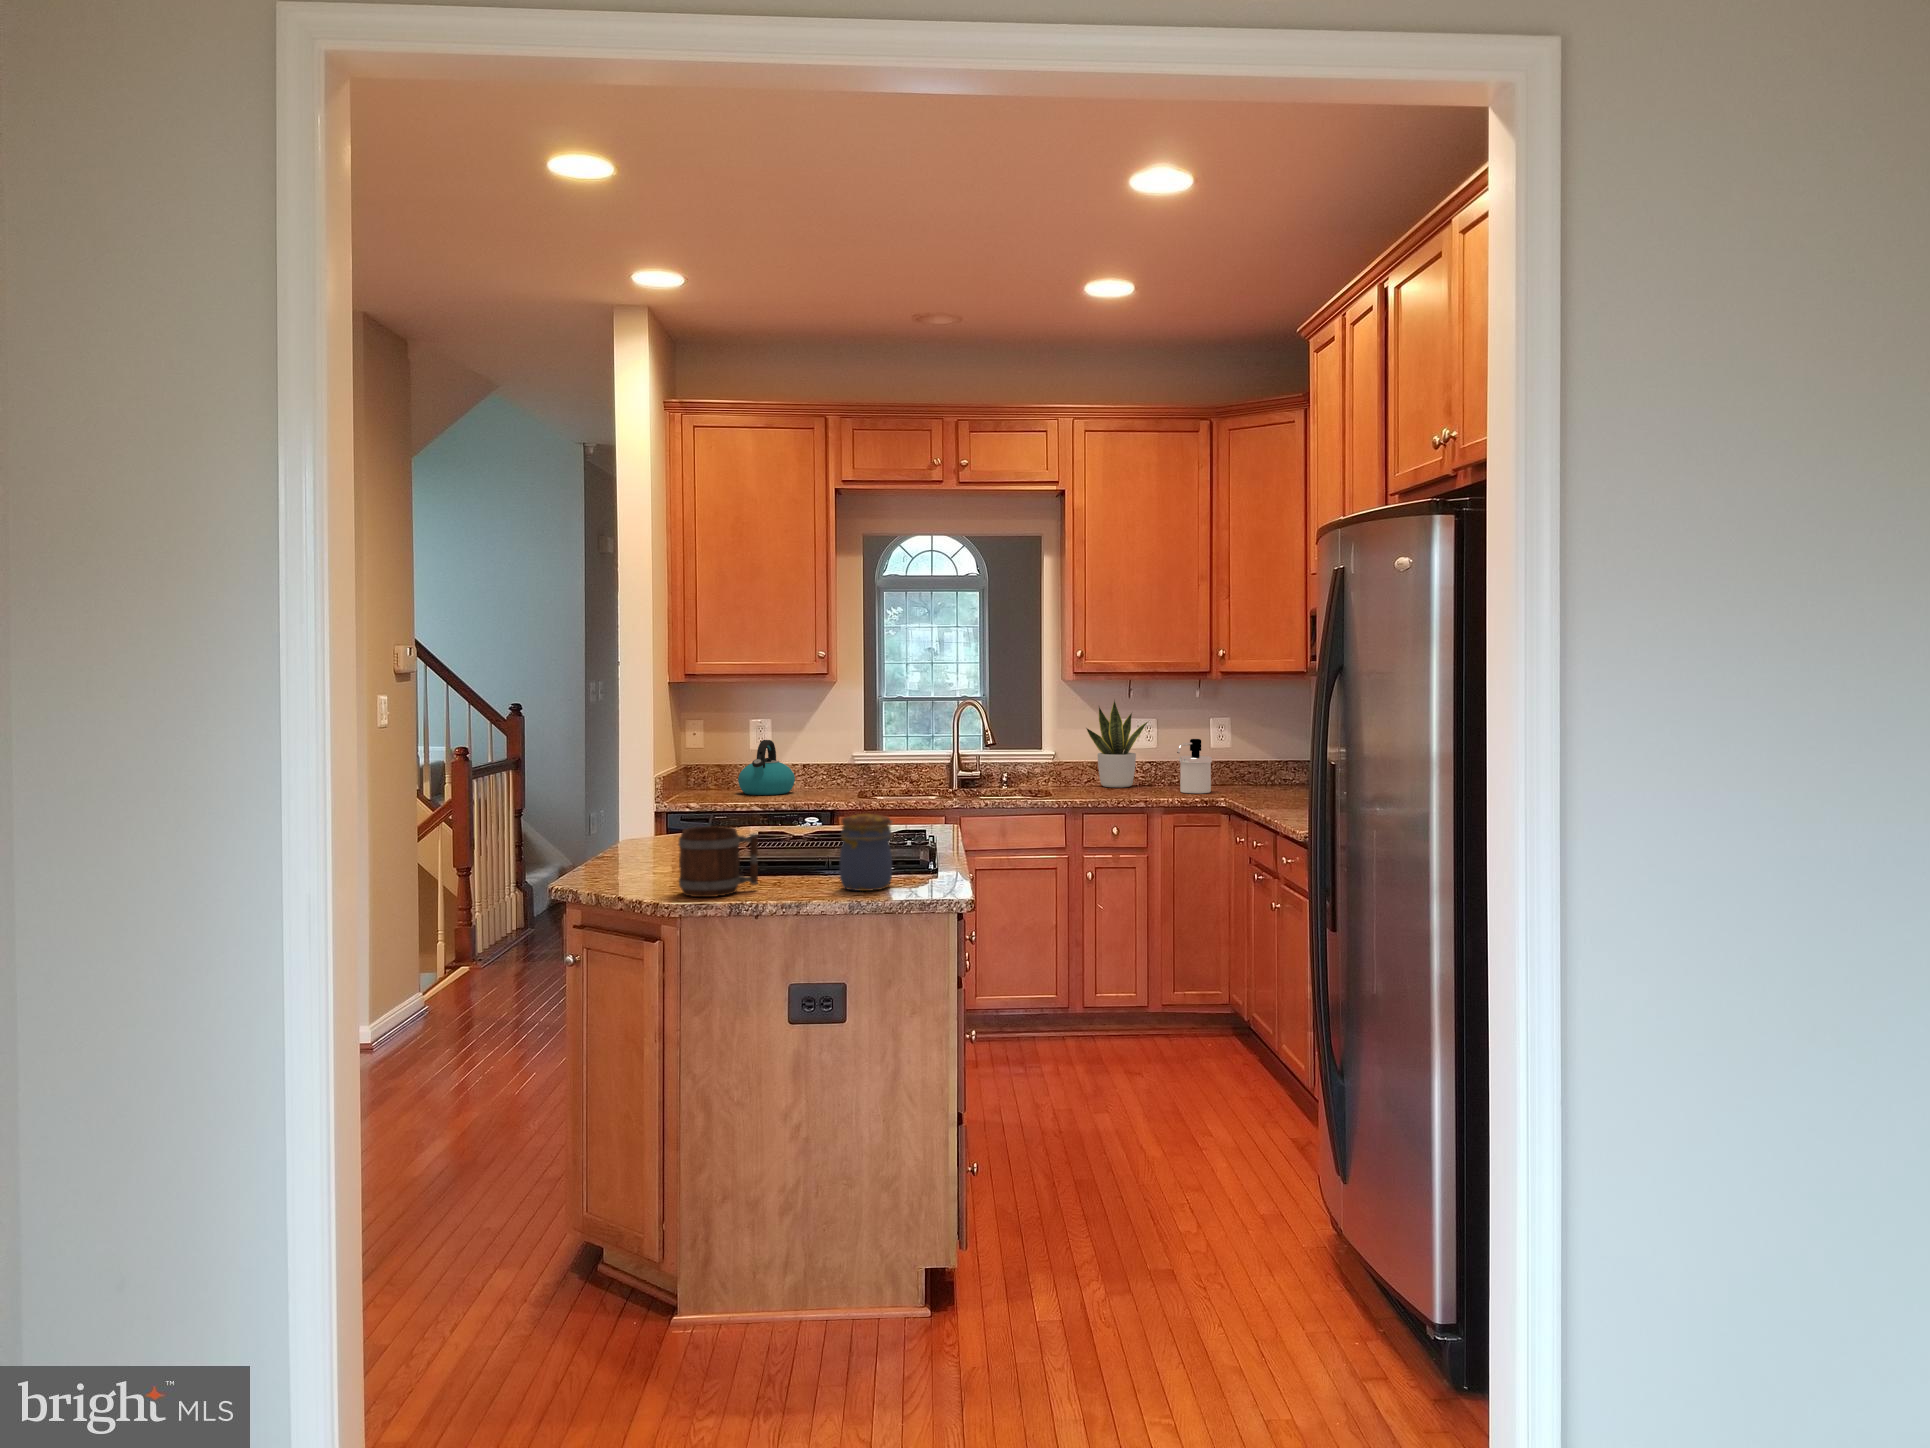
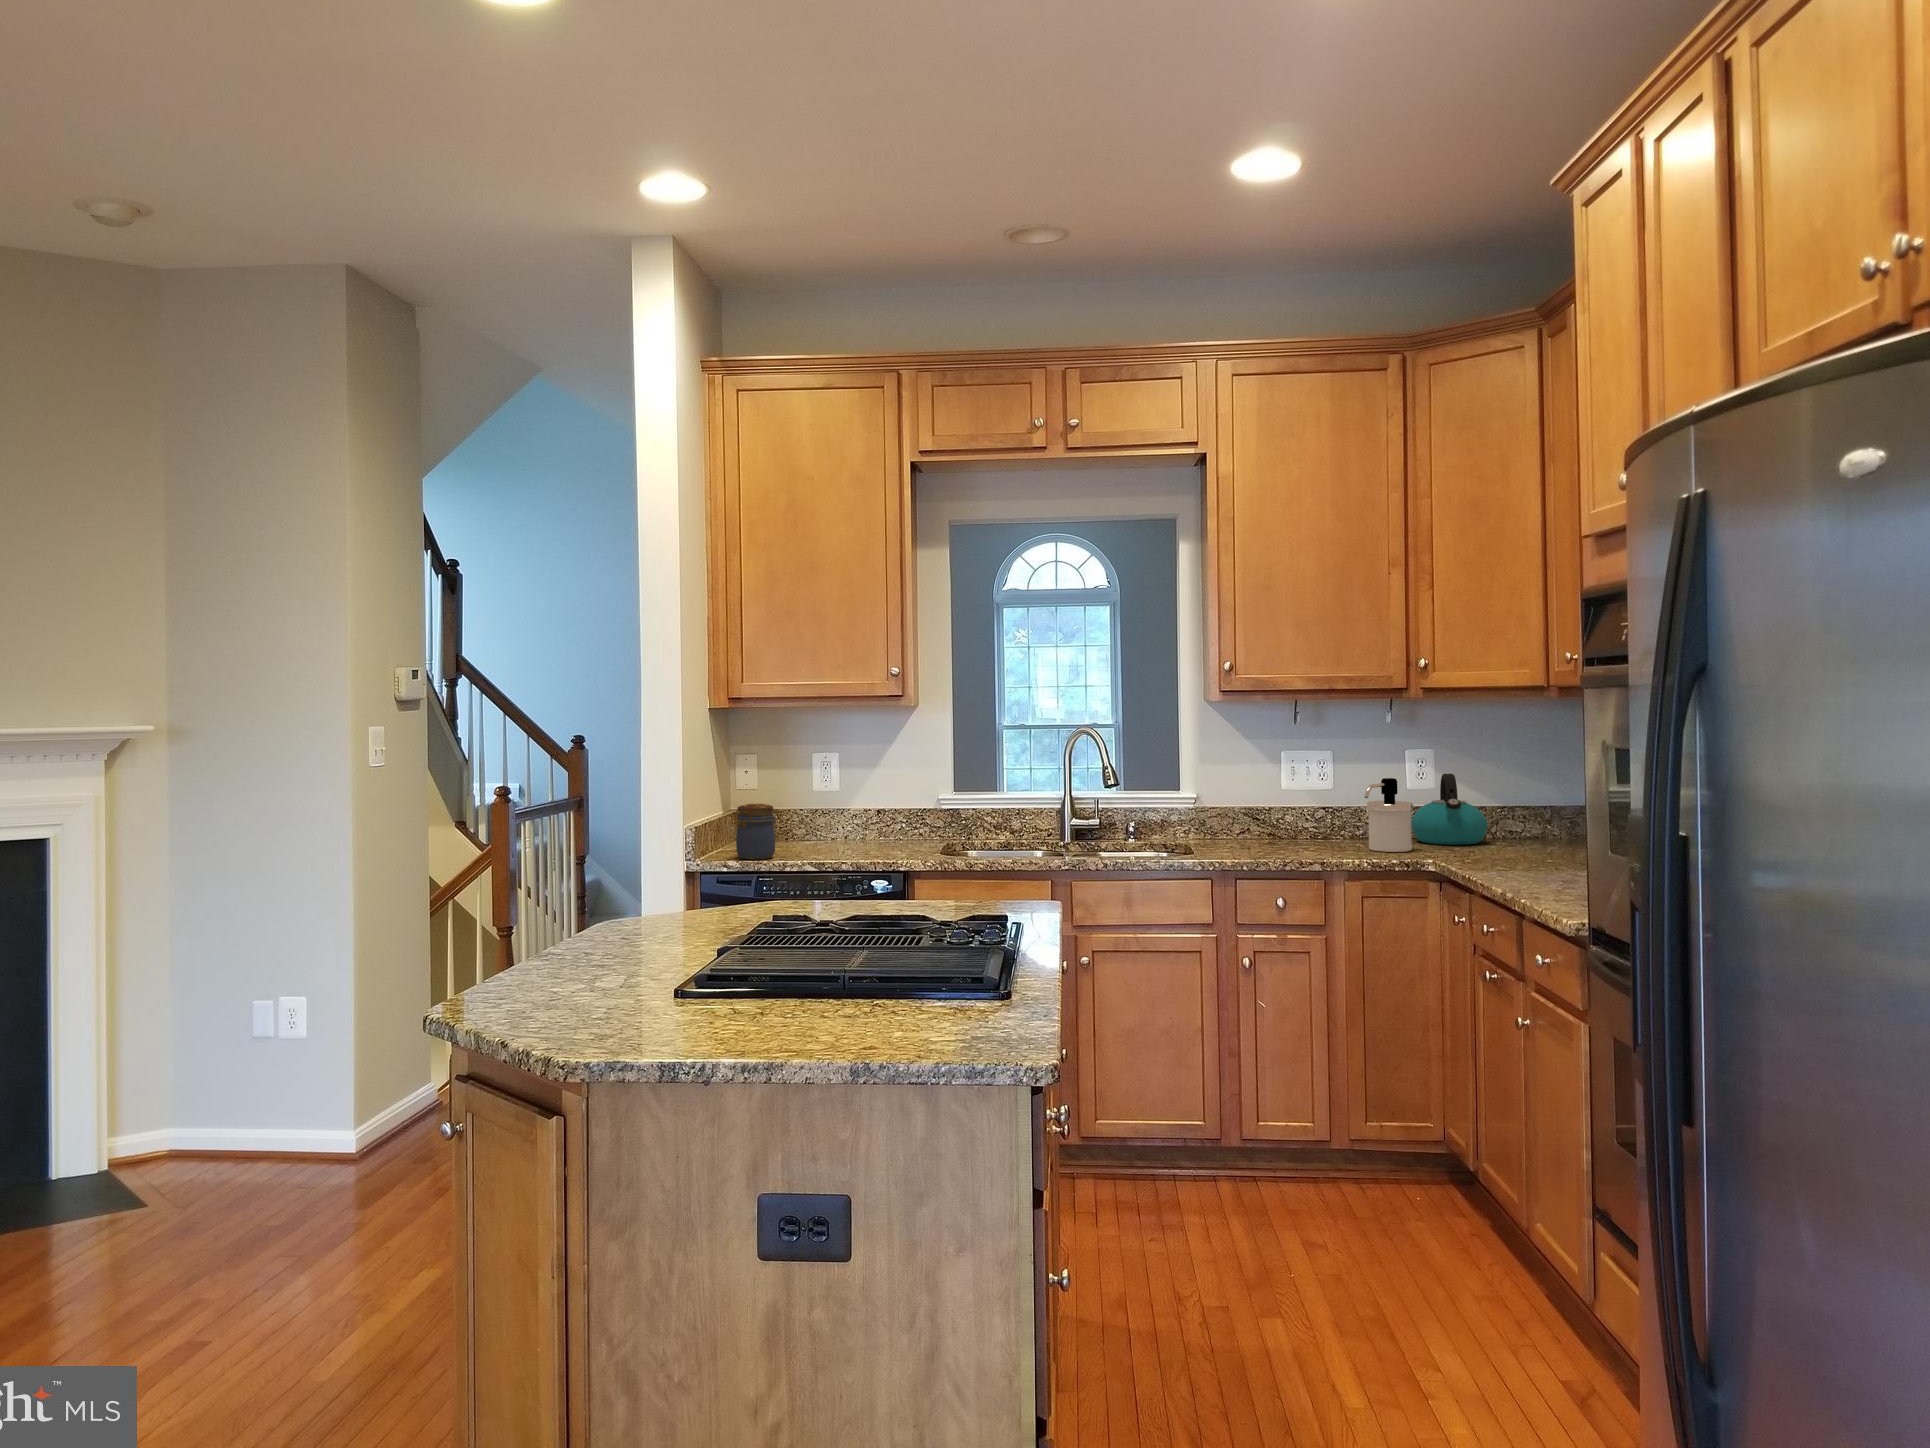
potted plant: present [1086,700,1148,788] -> none [1237,724,1325,842]
kettle: present [738,740,795,795] -> present [1411,774,1488,845]
jar: present [840,814,895,891] -> present [736,804,778,859]
mug: present [679,826,758,897] -> none [623,923,743,1034]

